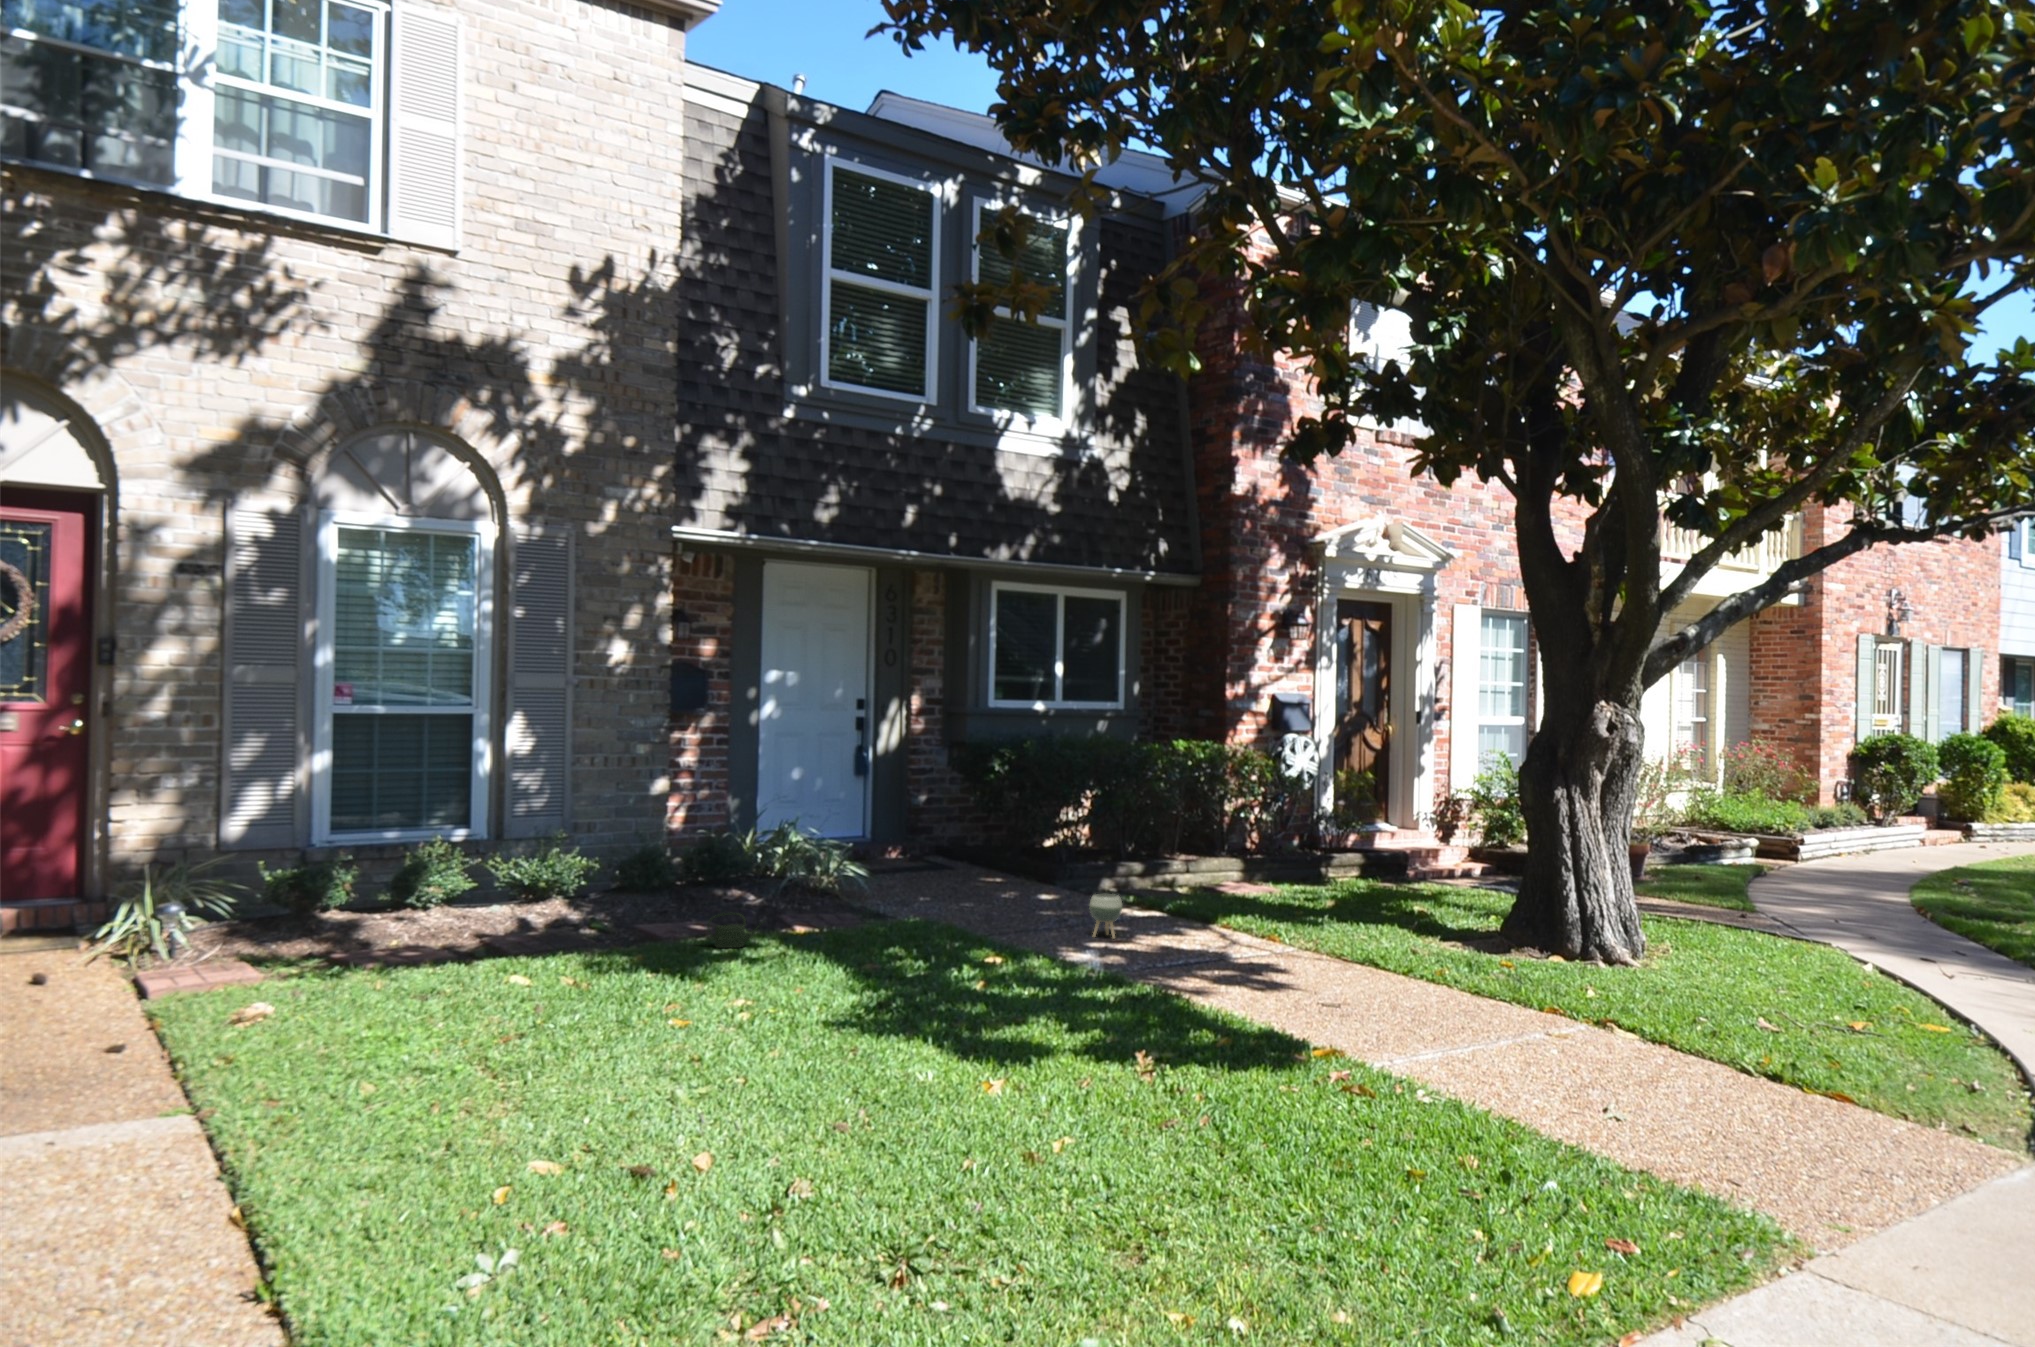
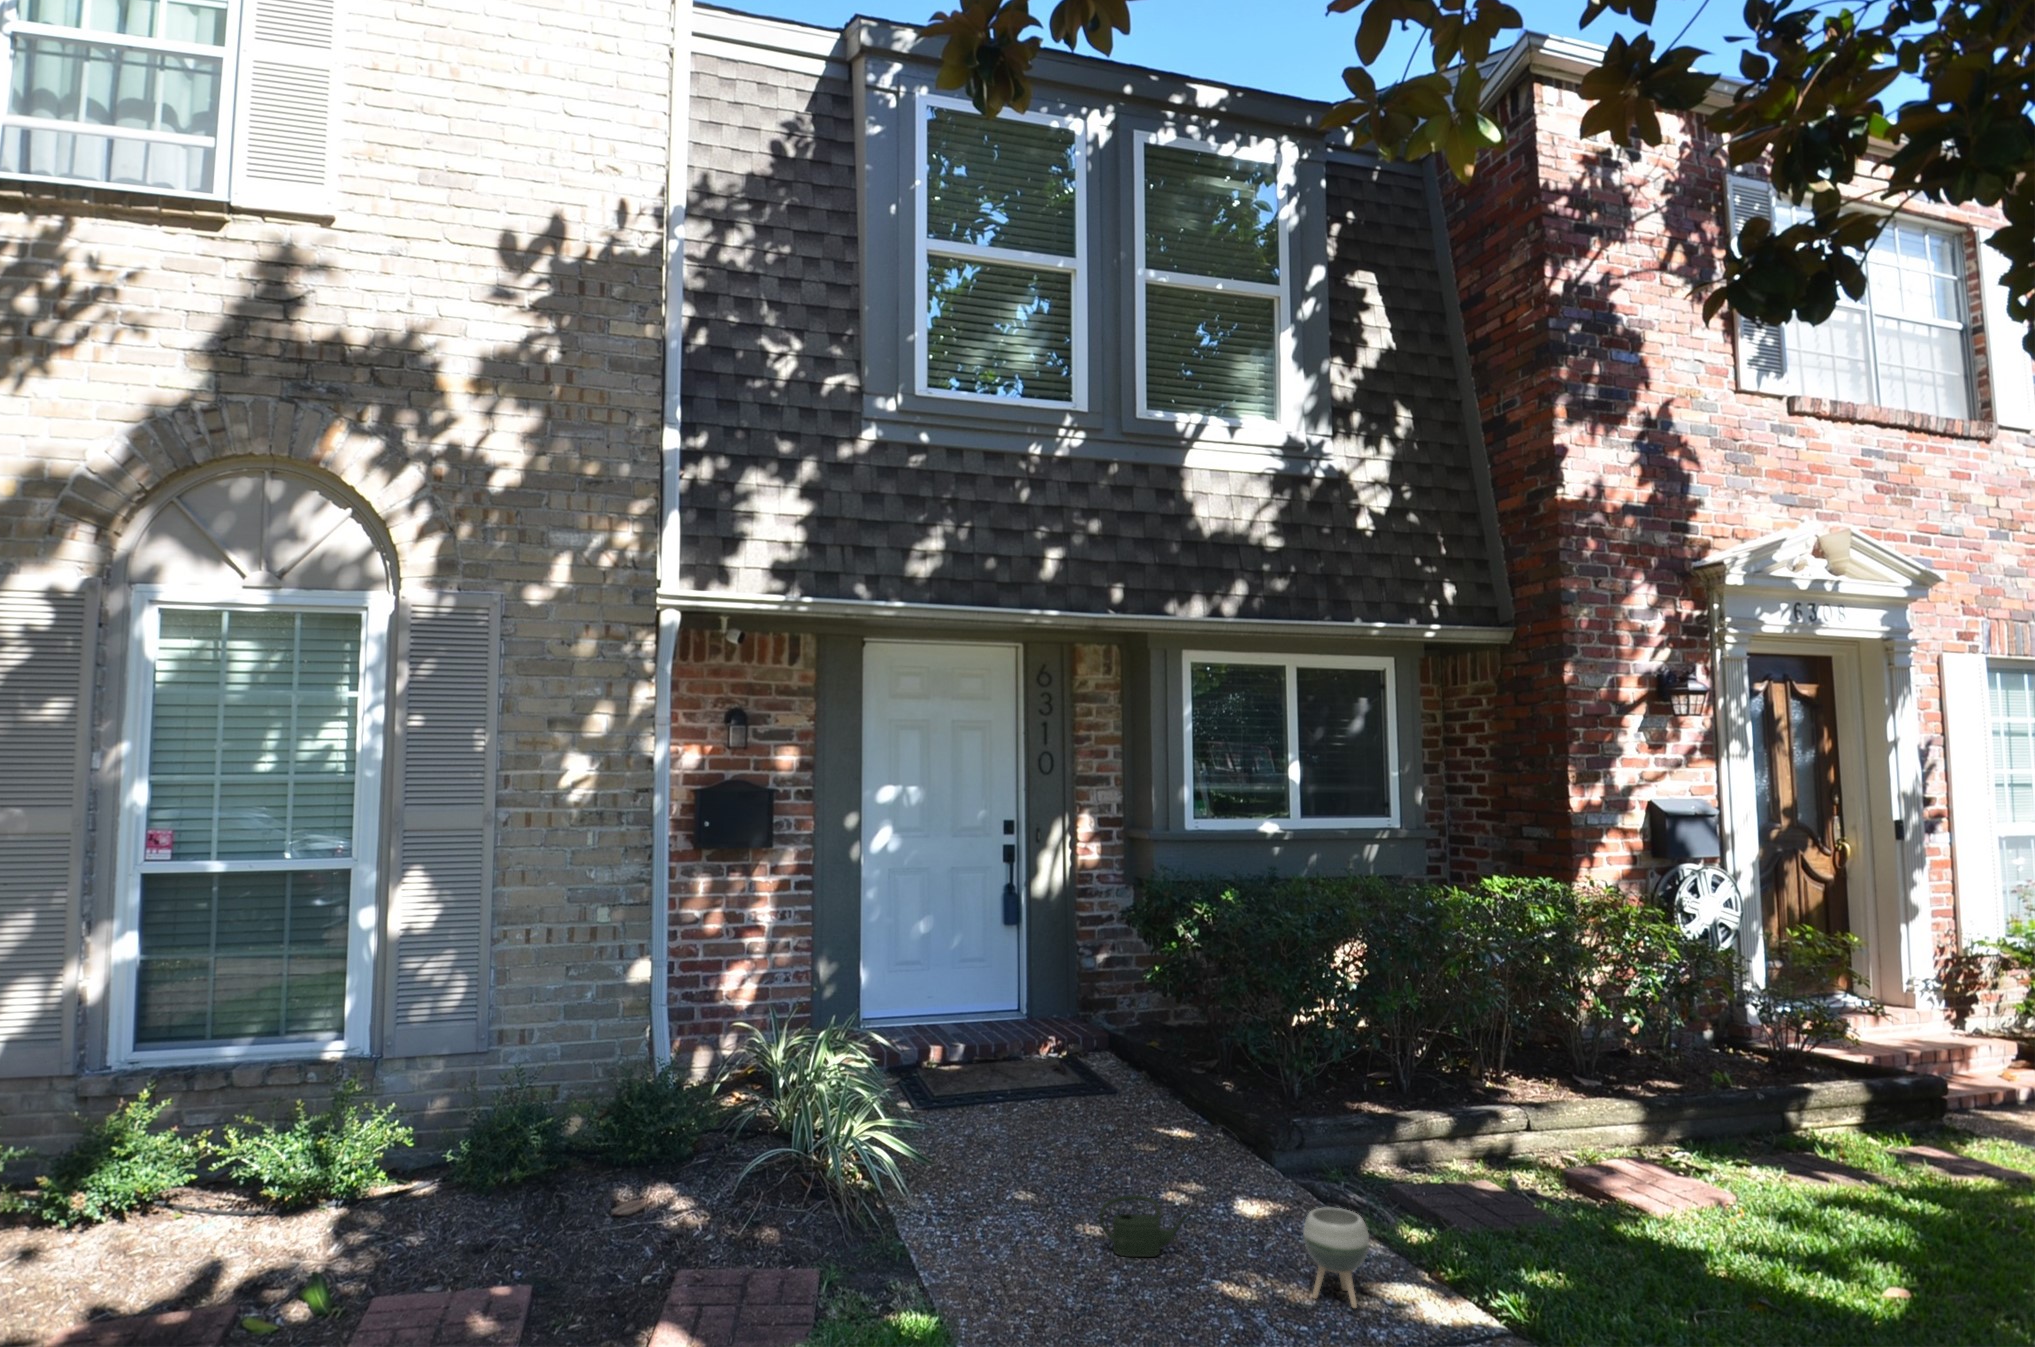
watering can: present [707,913,761,948] -> present [1100,1195,1192,1257]

